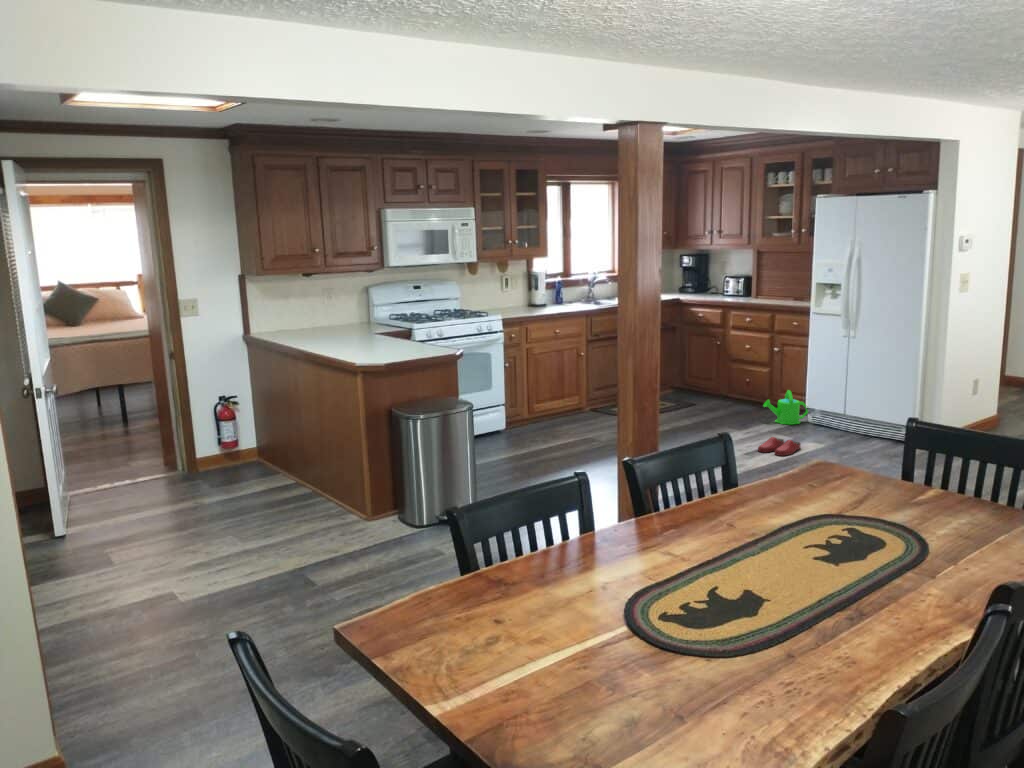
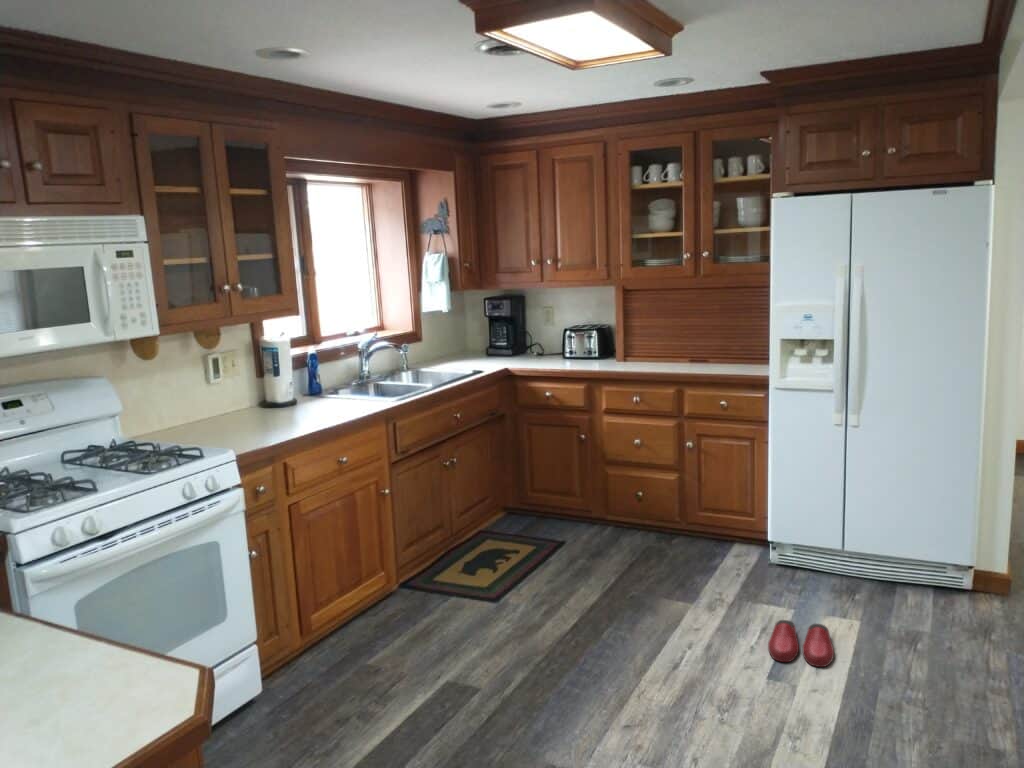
watering can: present [764,390,808,425] -> none [696,512,760,571]

